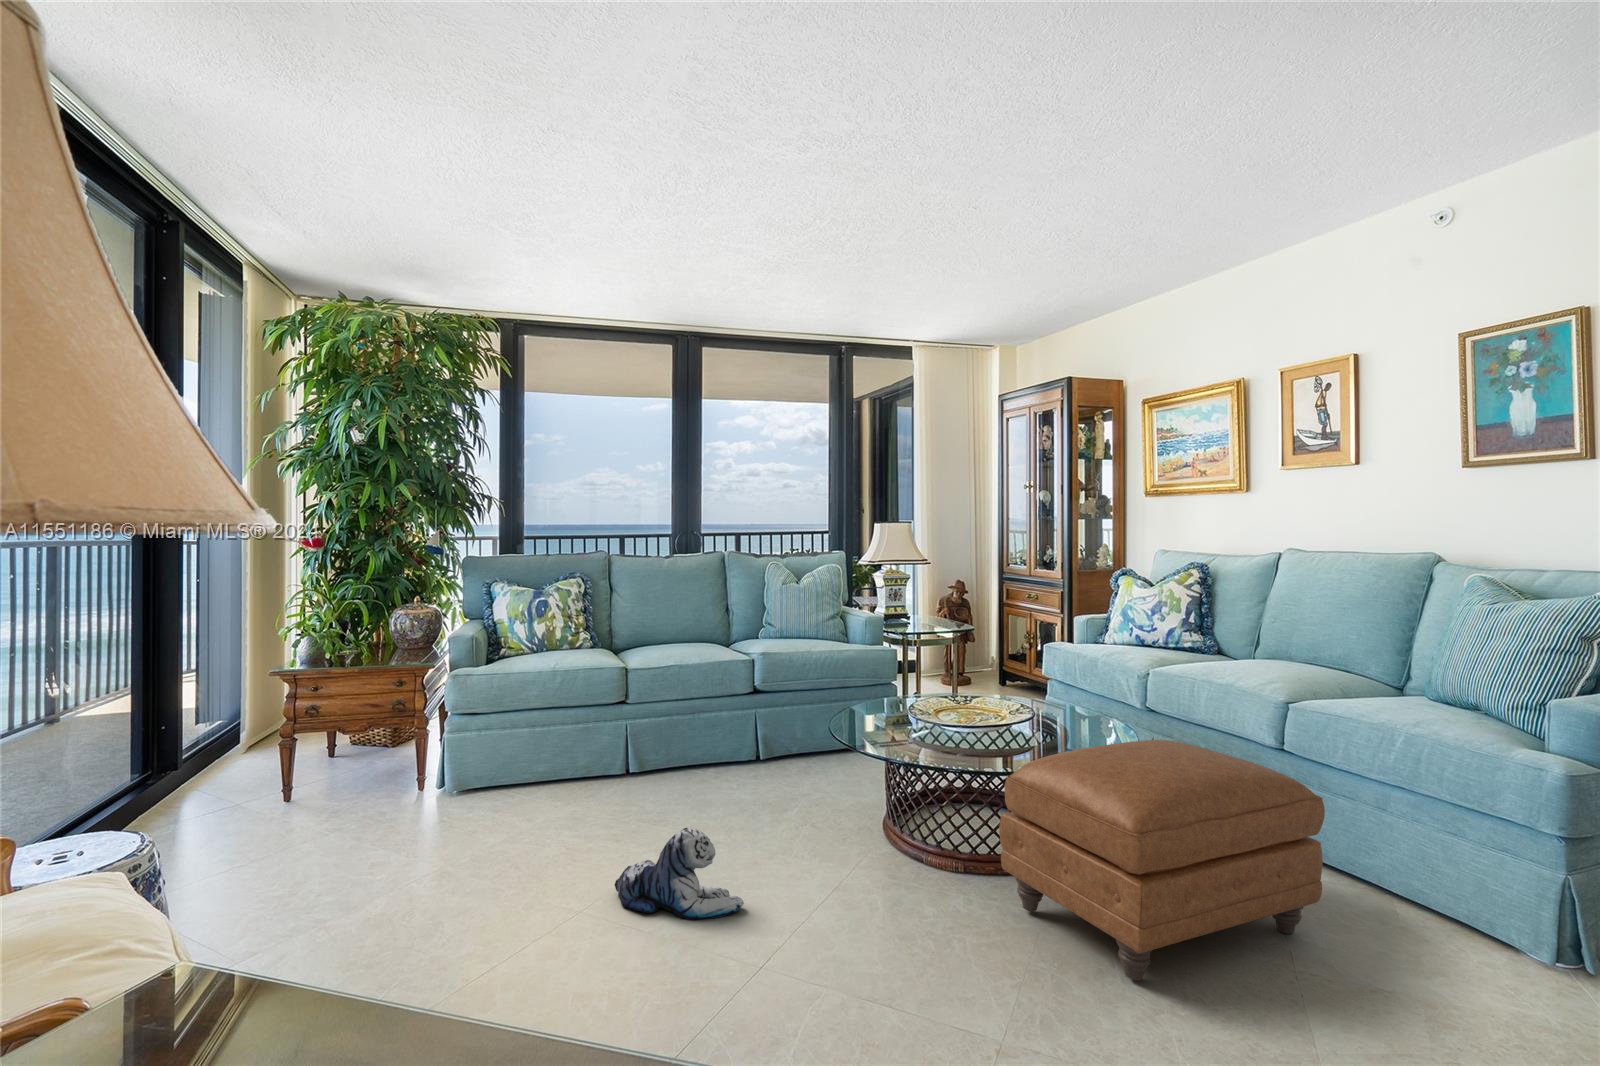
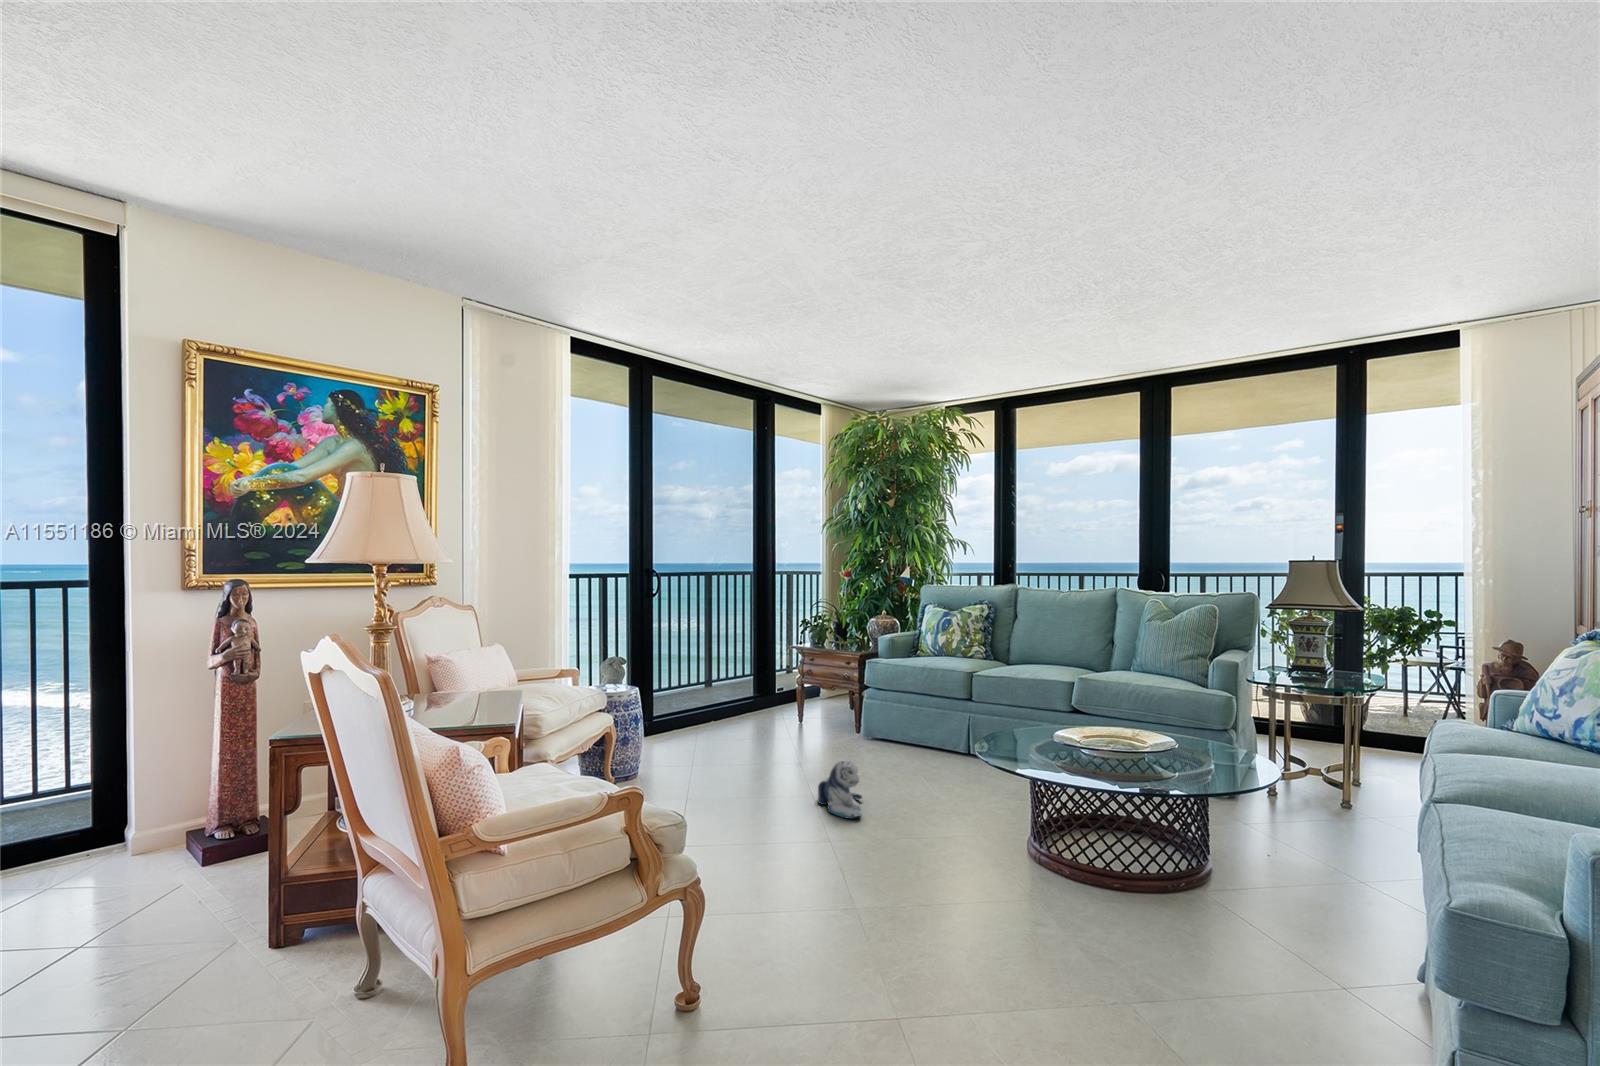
ottoman: present [999,740,1325,981] -> none [926,763,1198,992]

